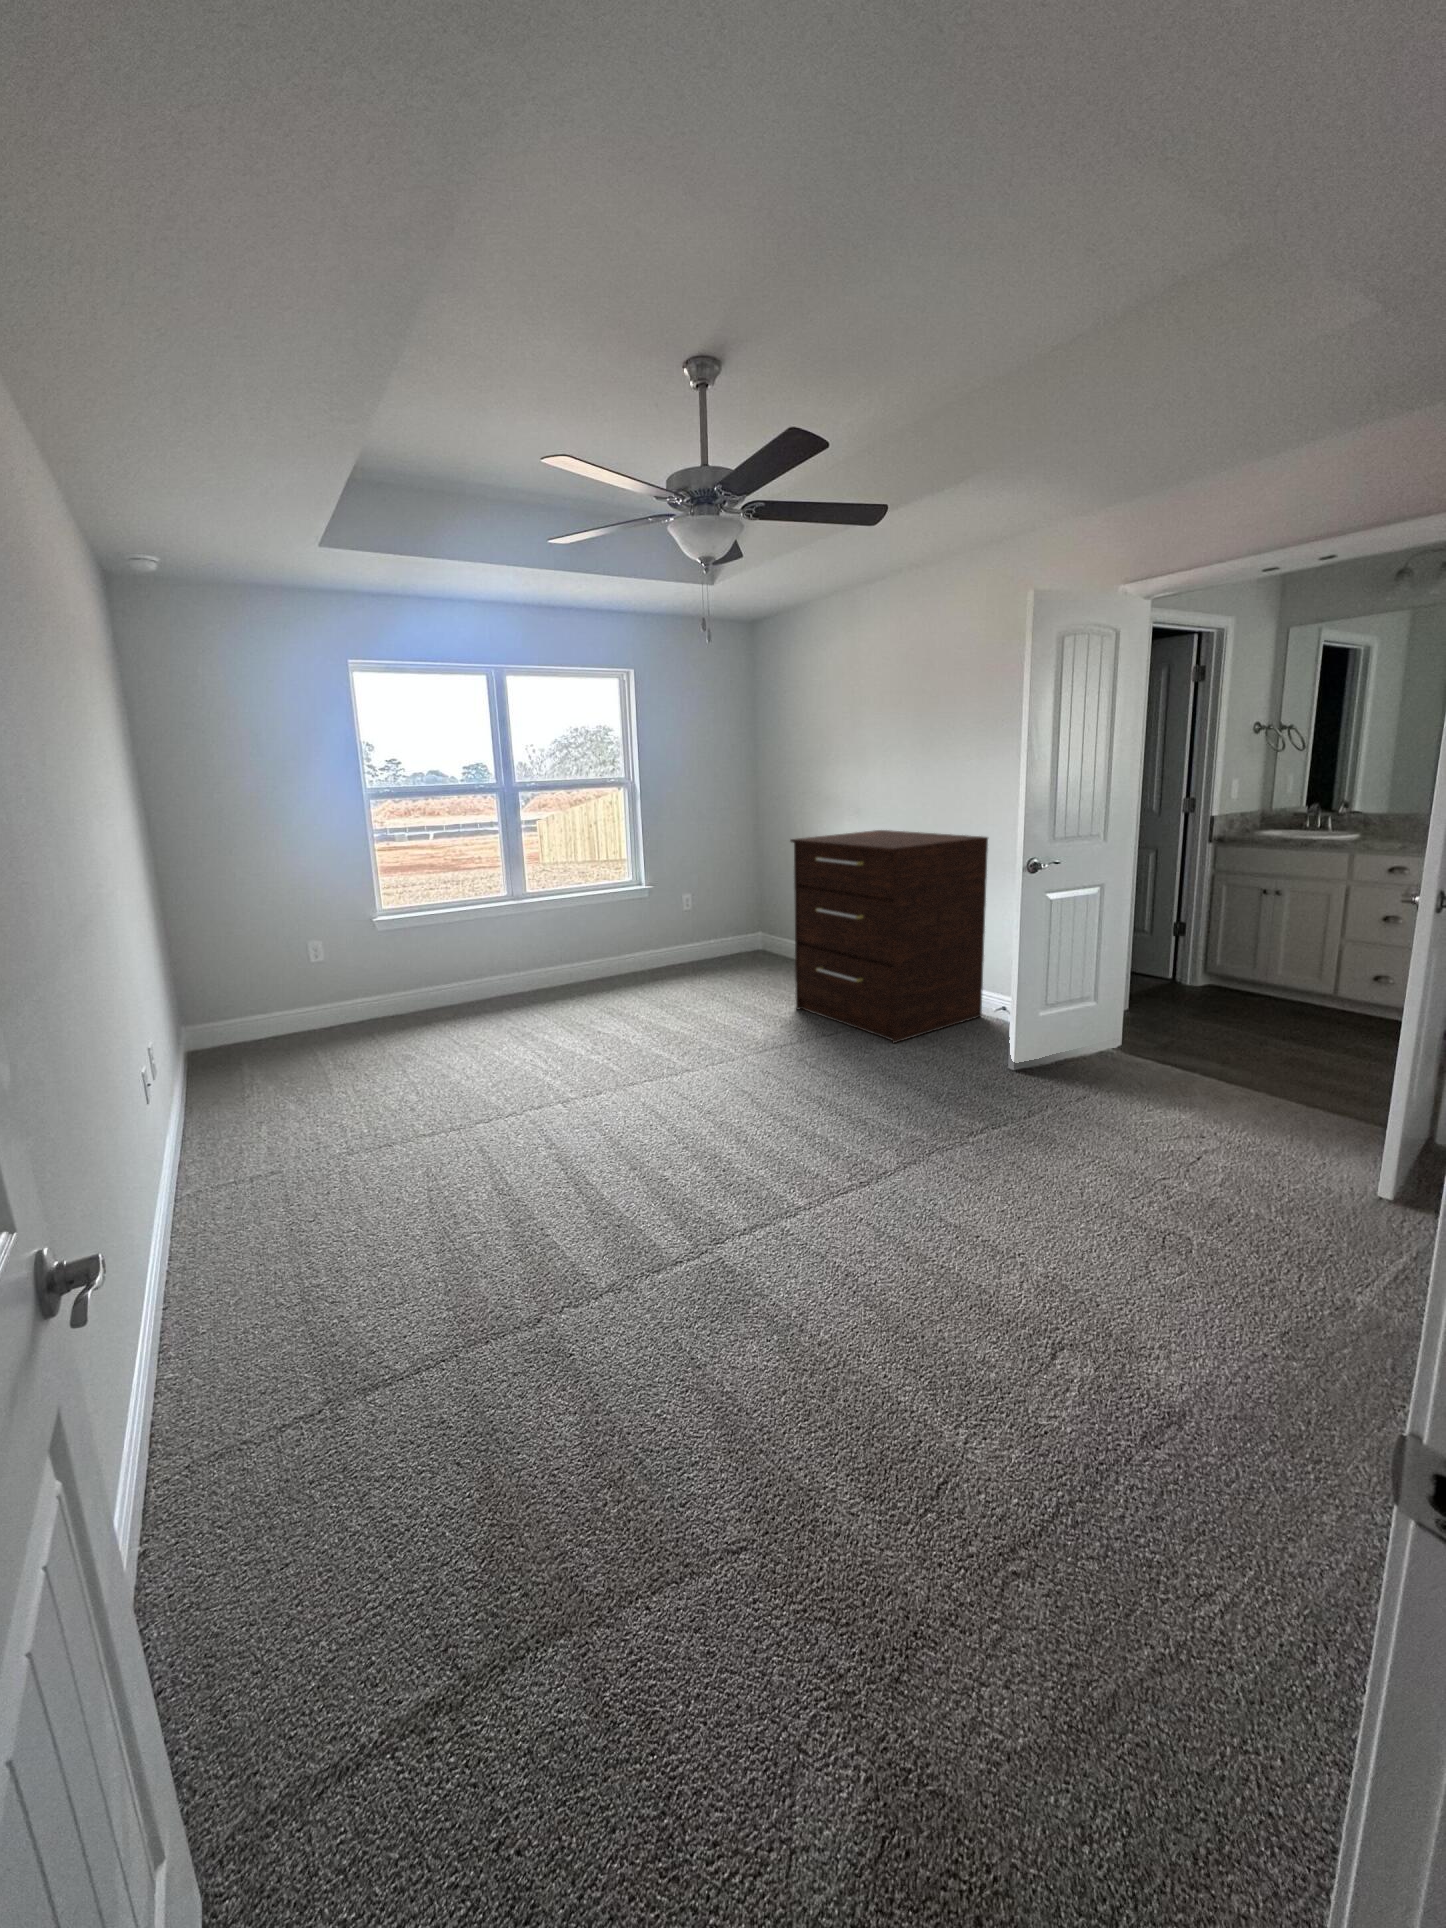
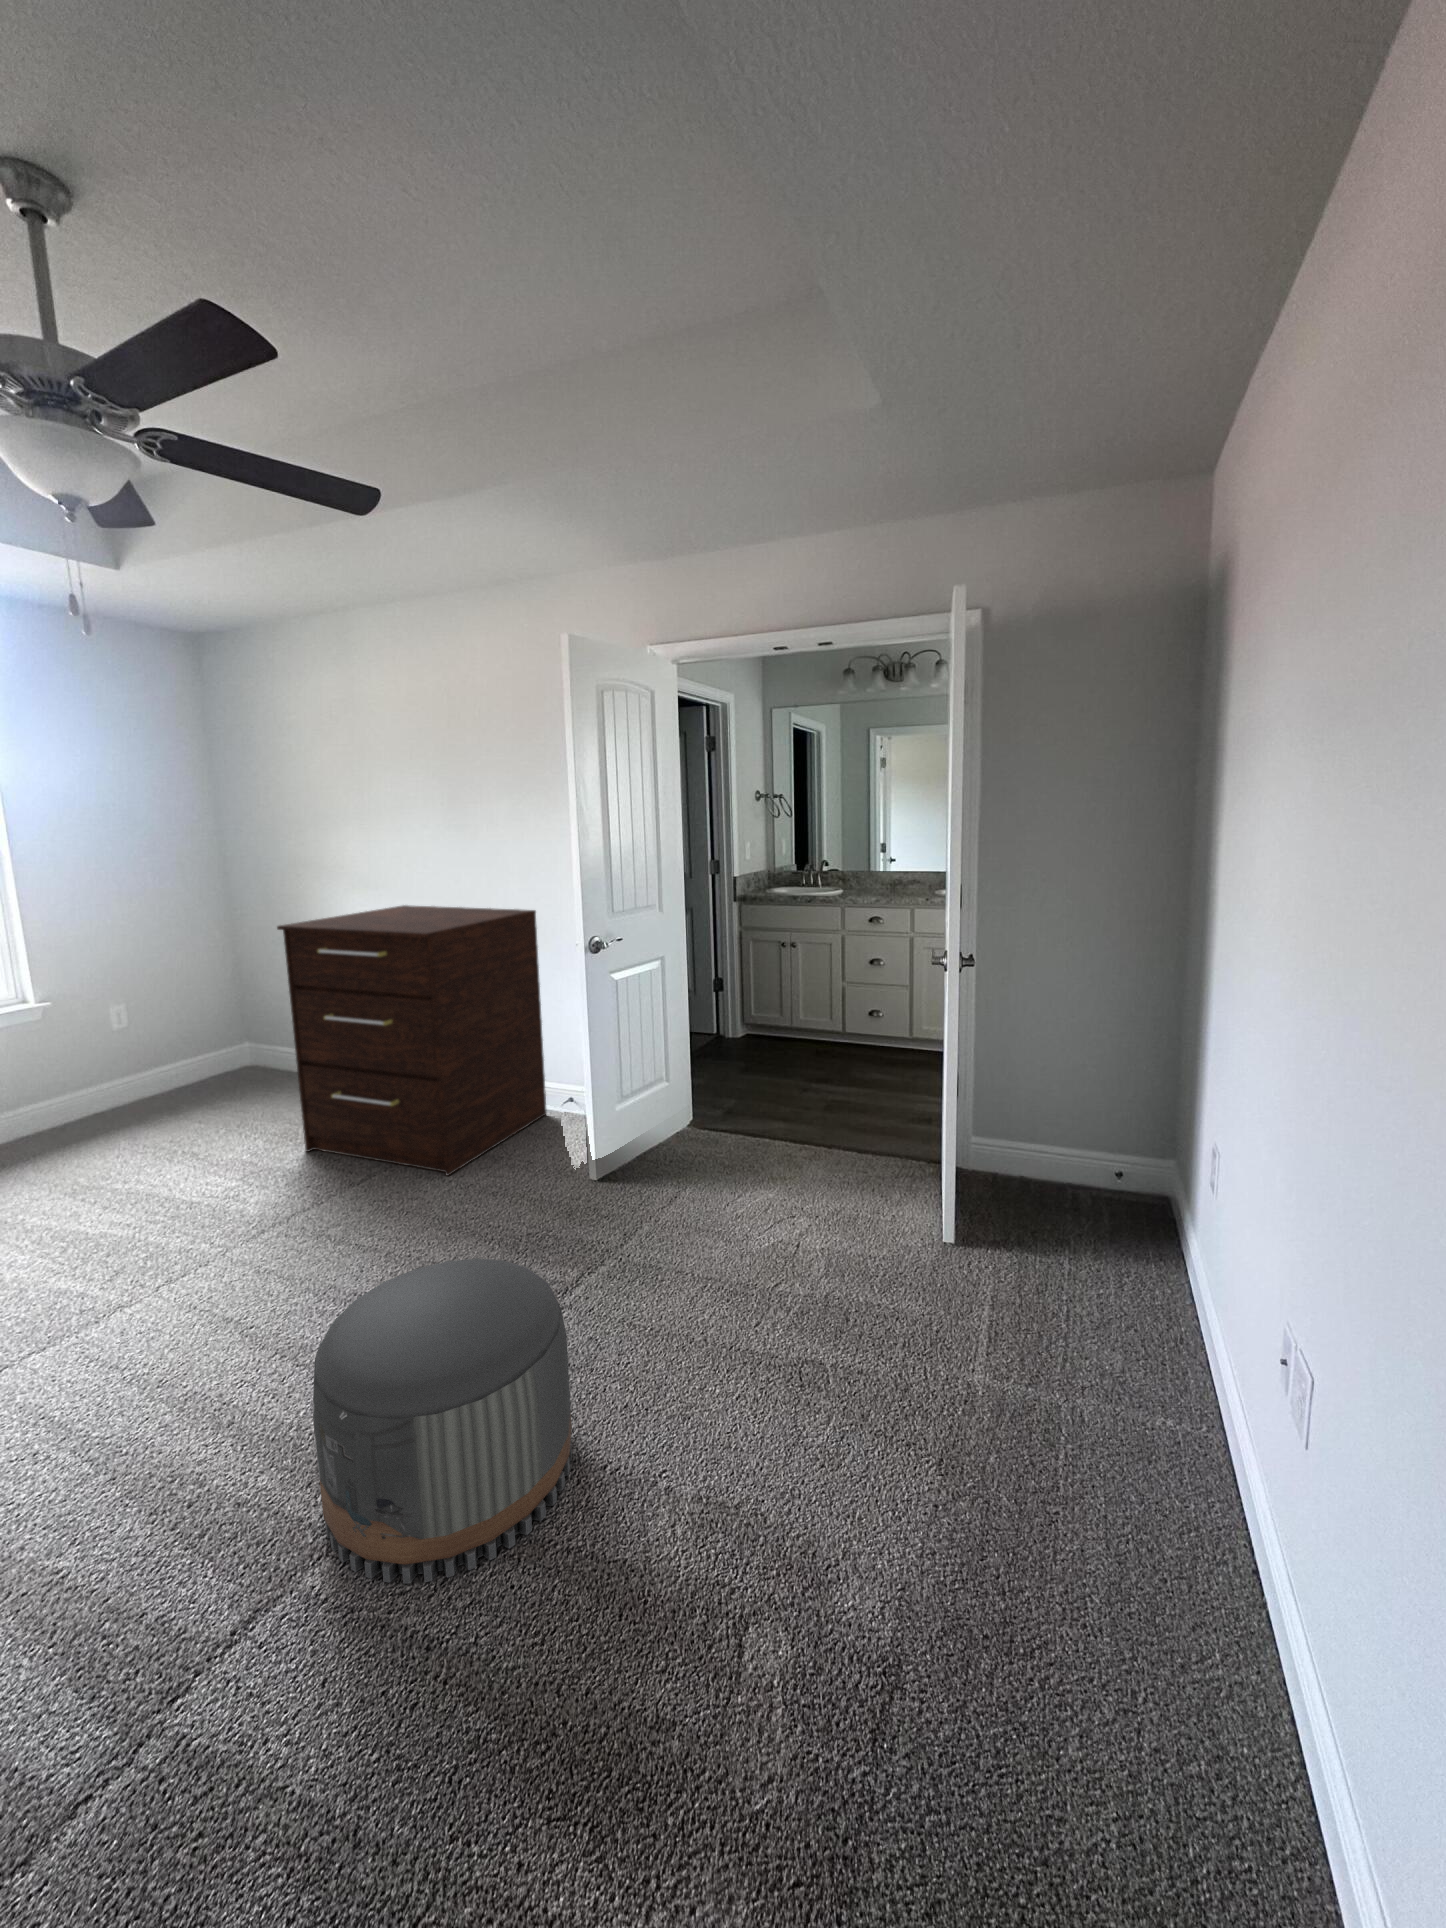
pouf: none [793,1070,959,1254] -> present [313,1258,572,1583]

